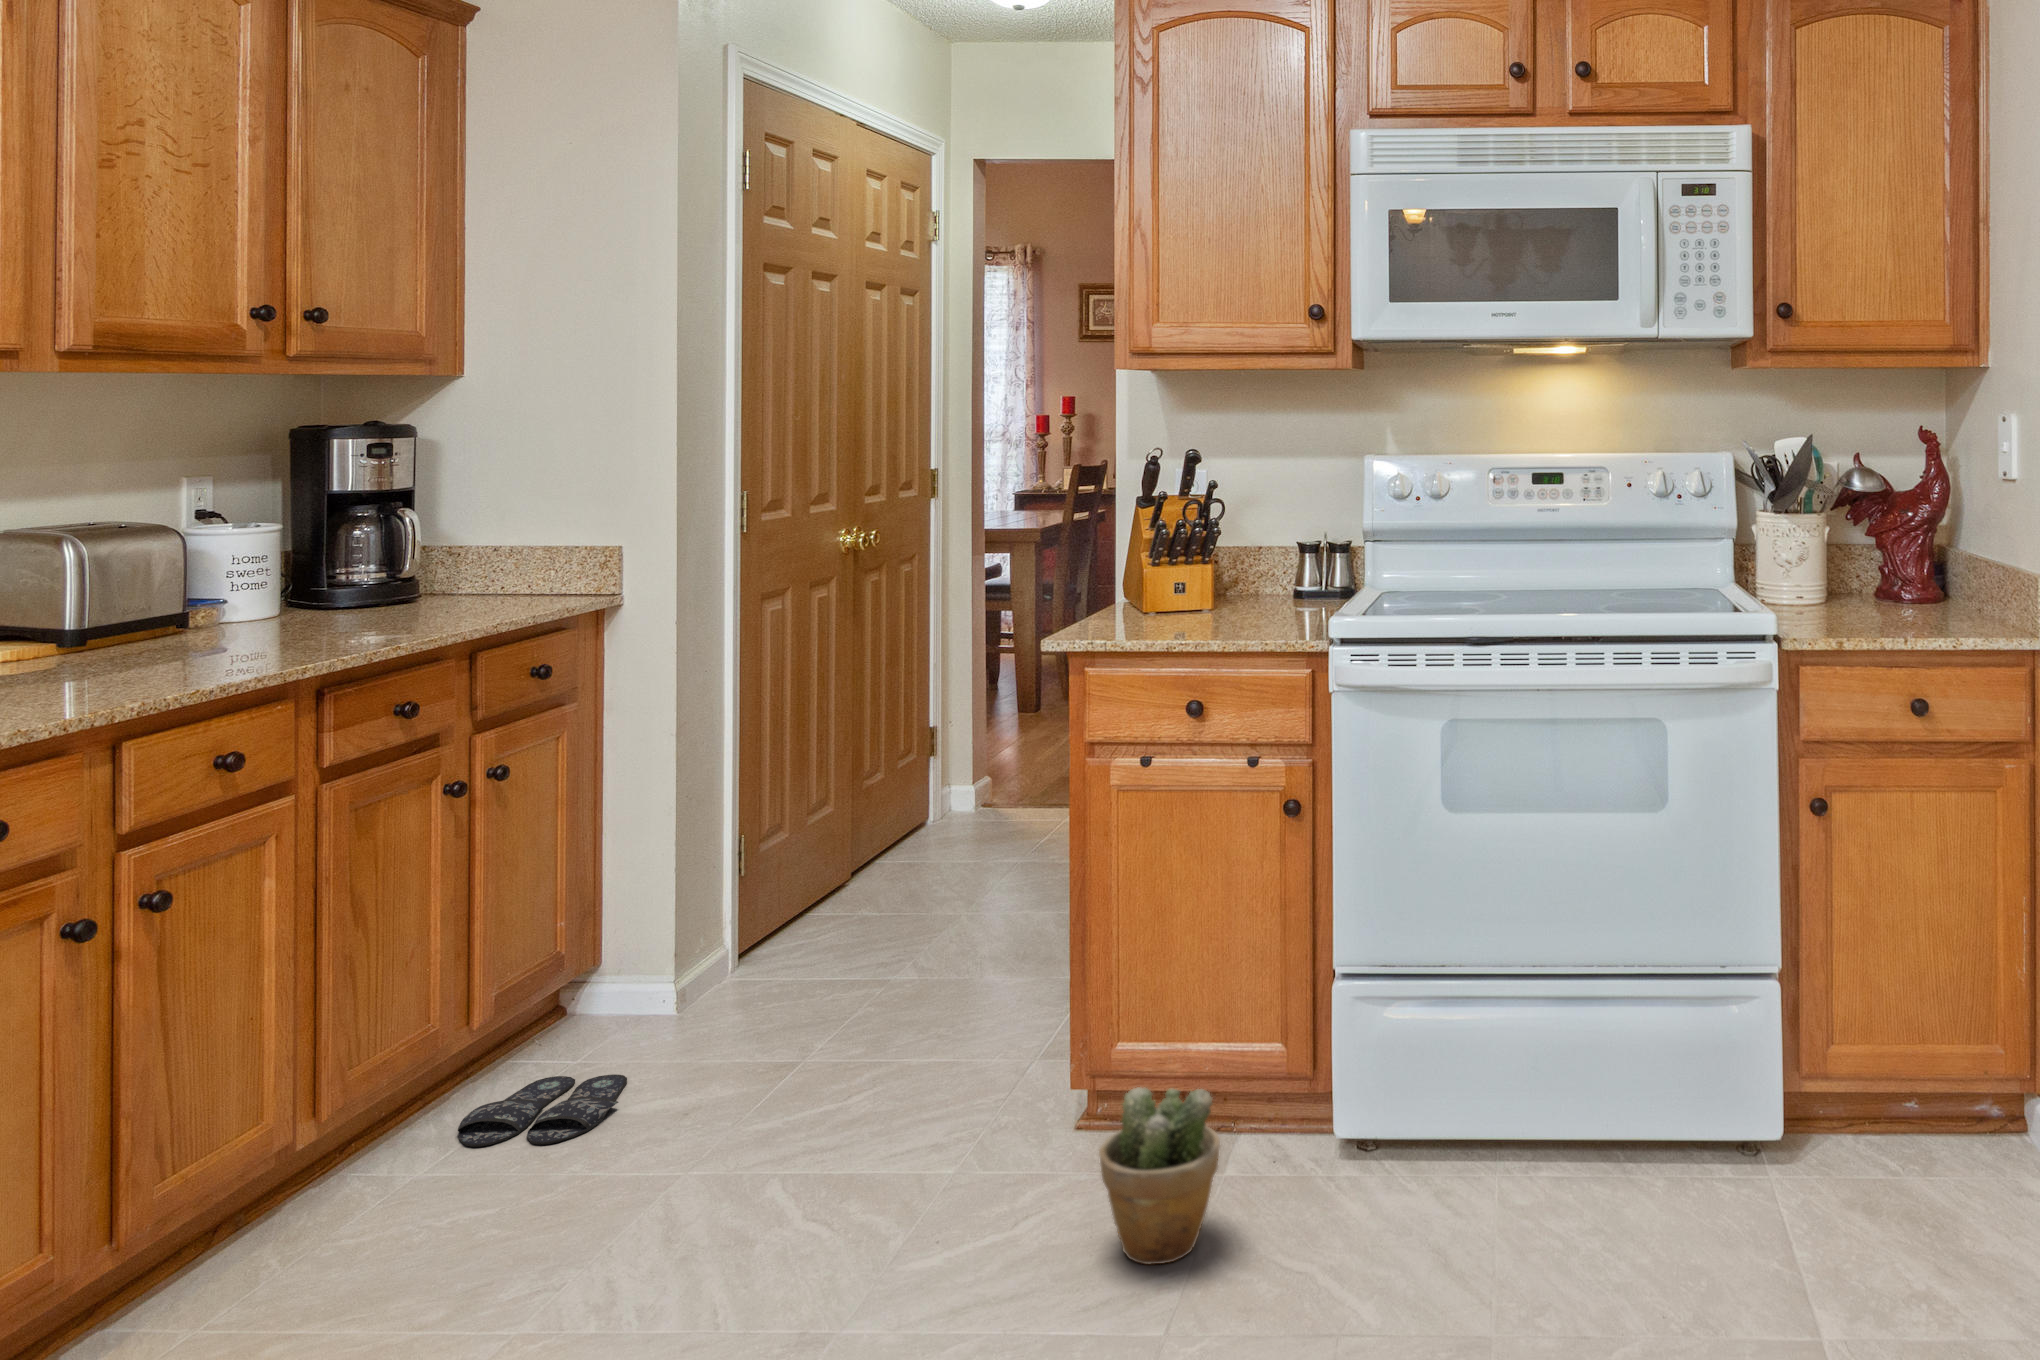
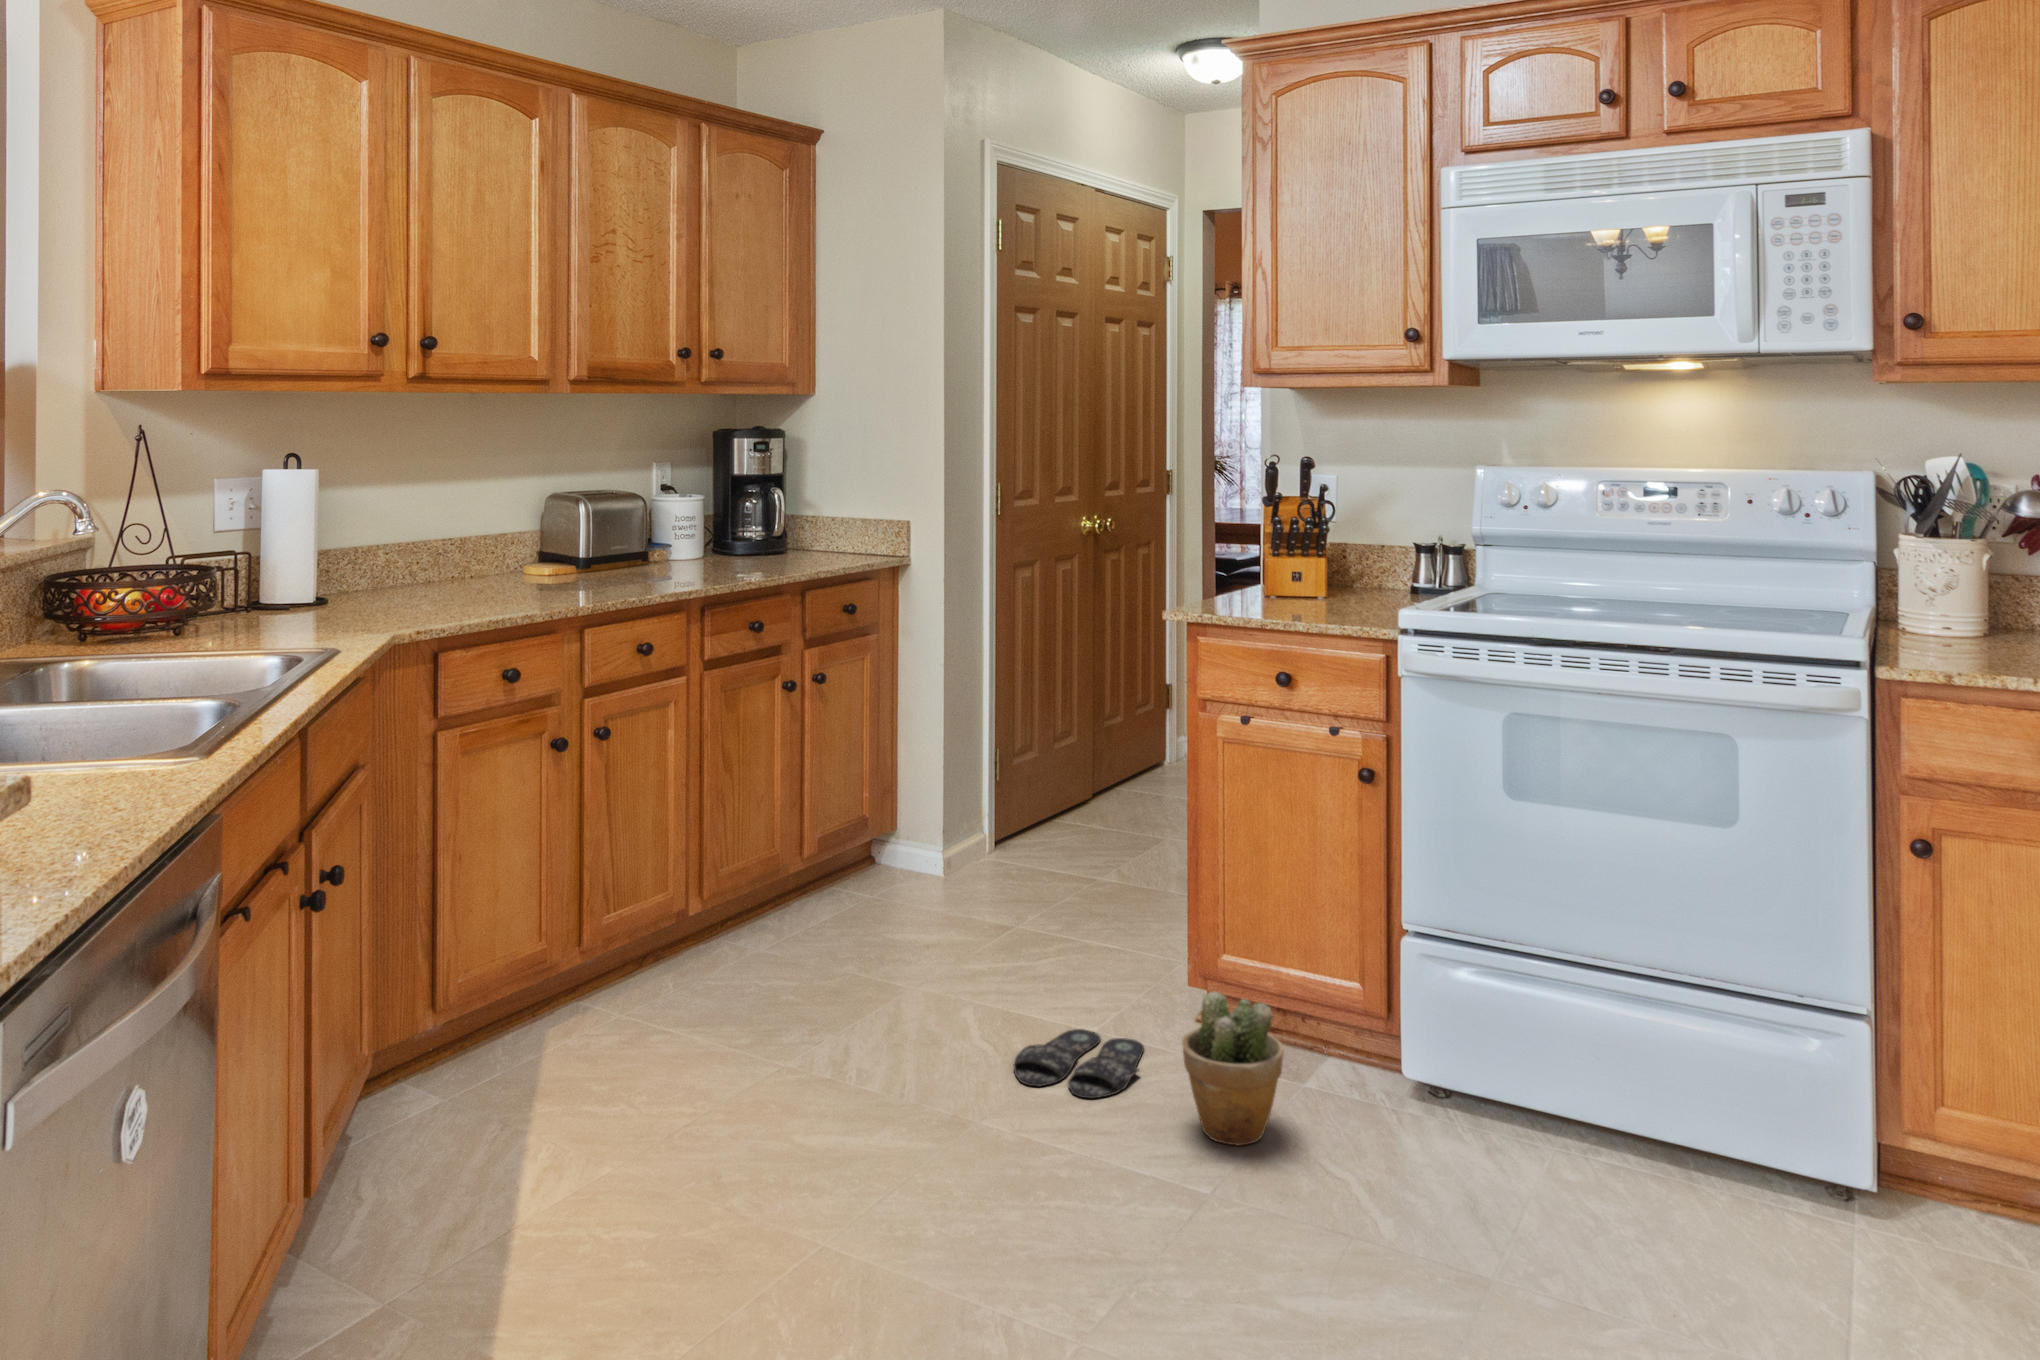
slippers: present [458,1074,627,1147] -> present [1013,1029,1144,1099]

